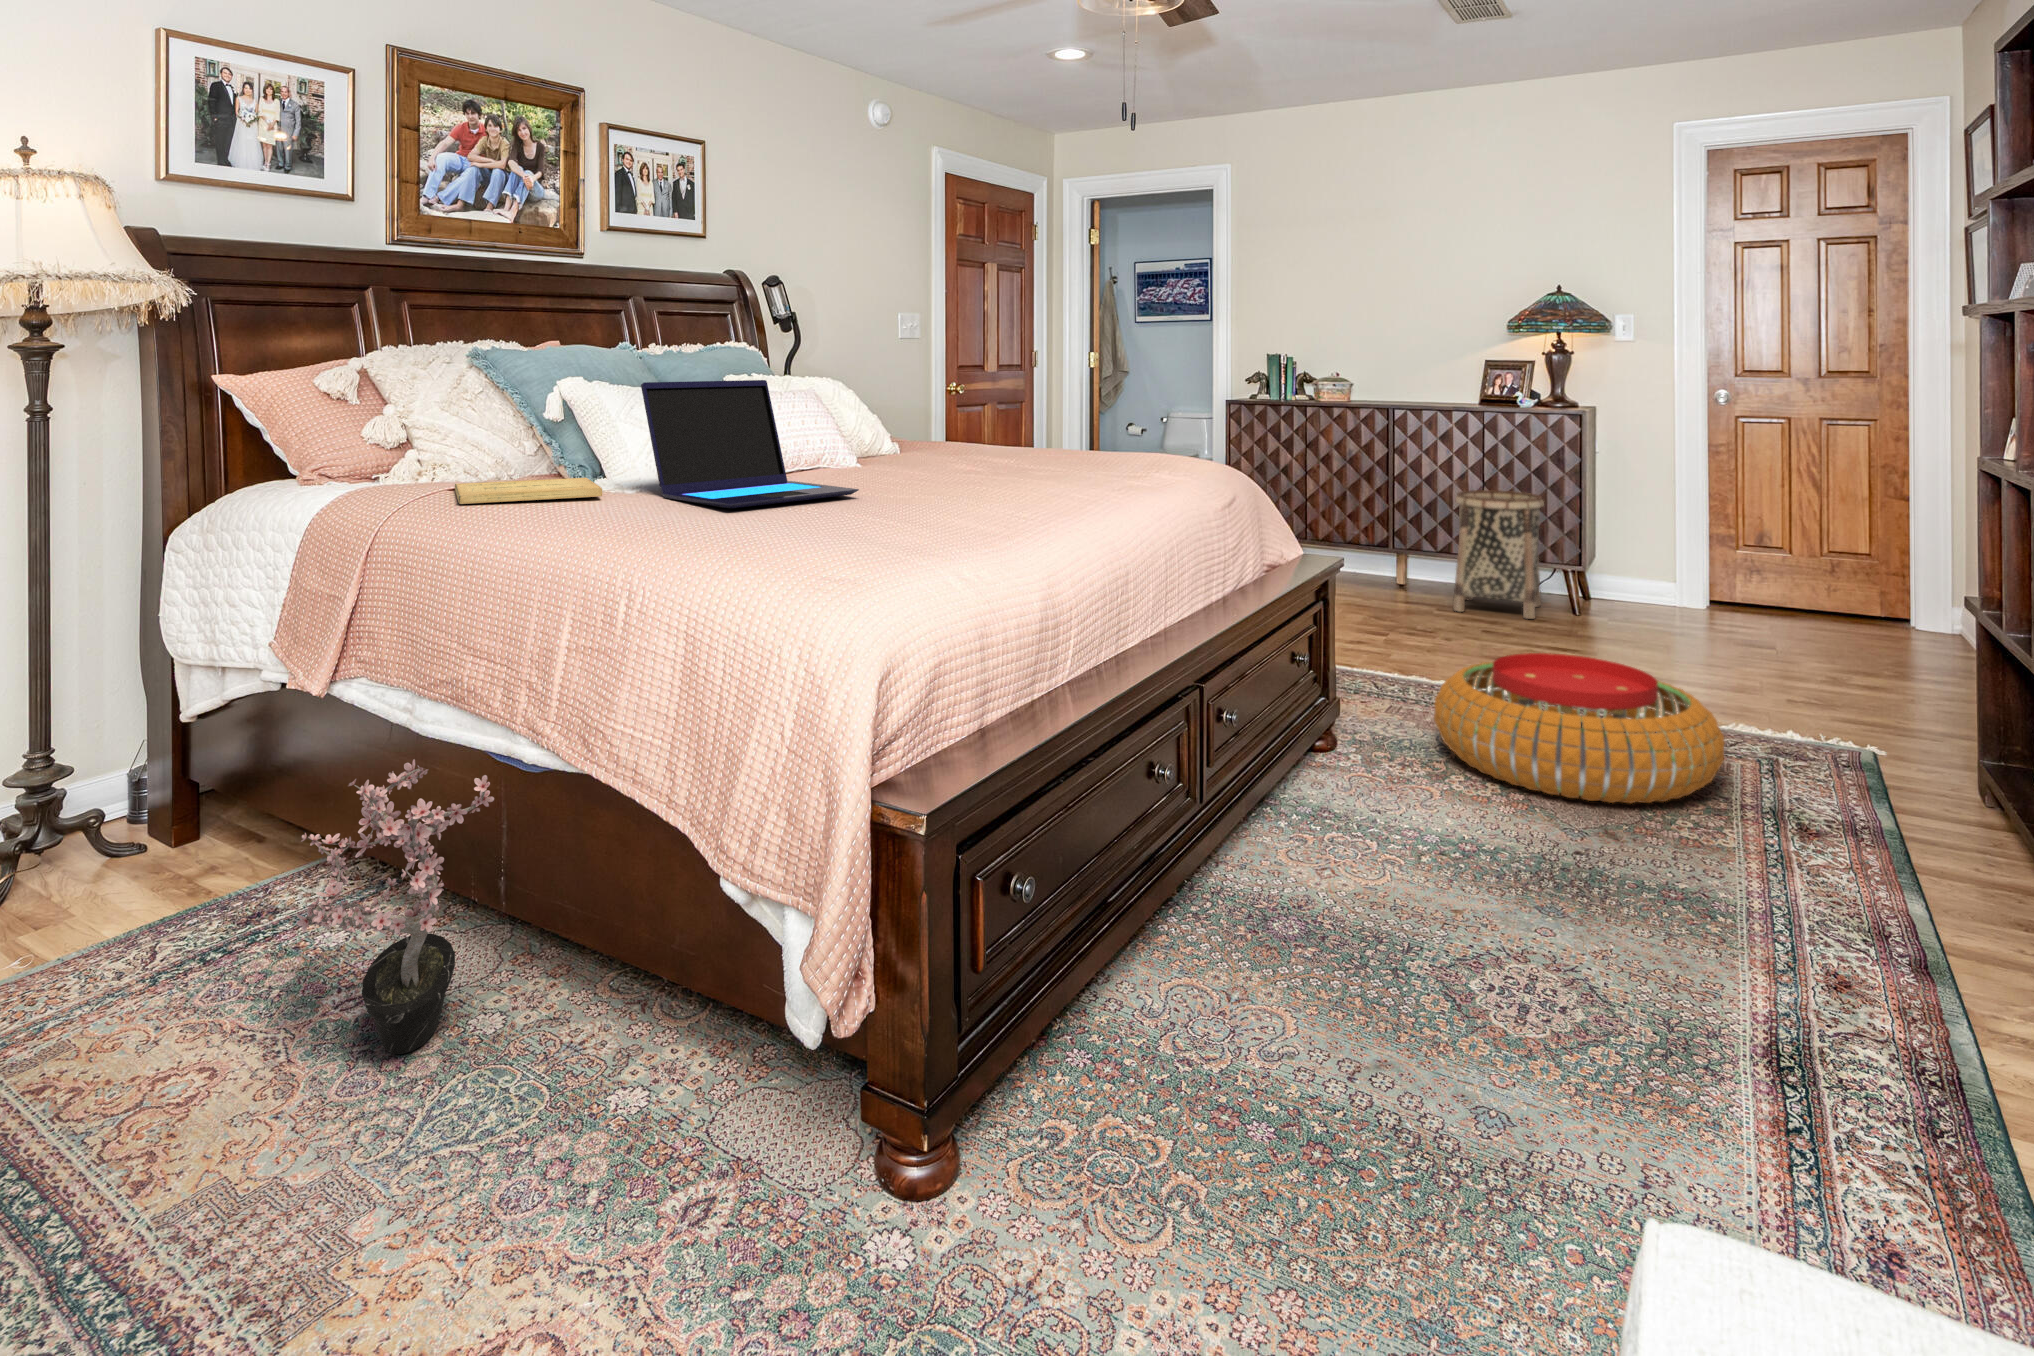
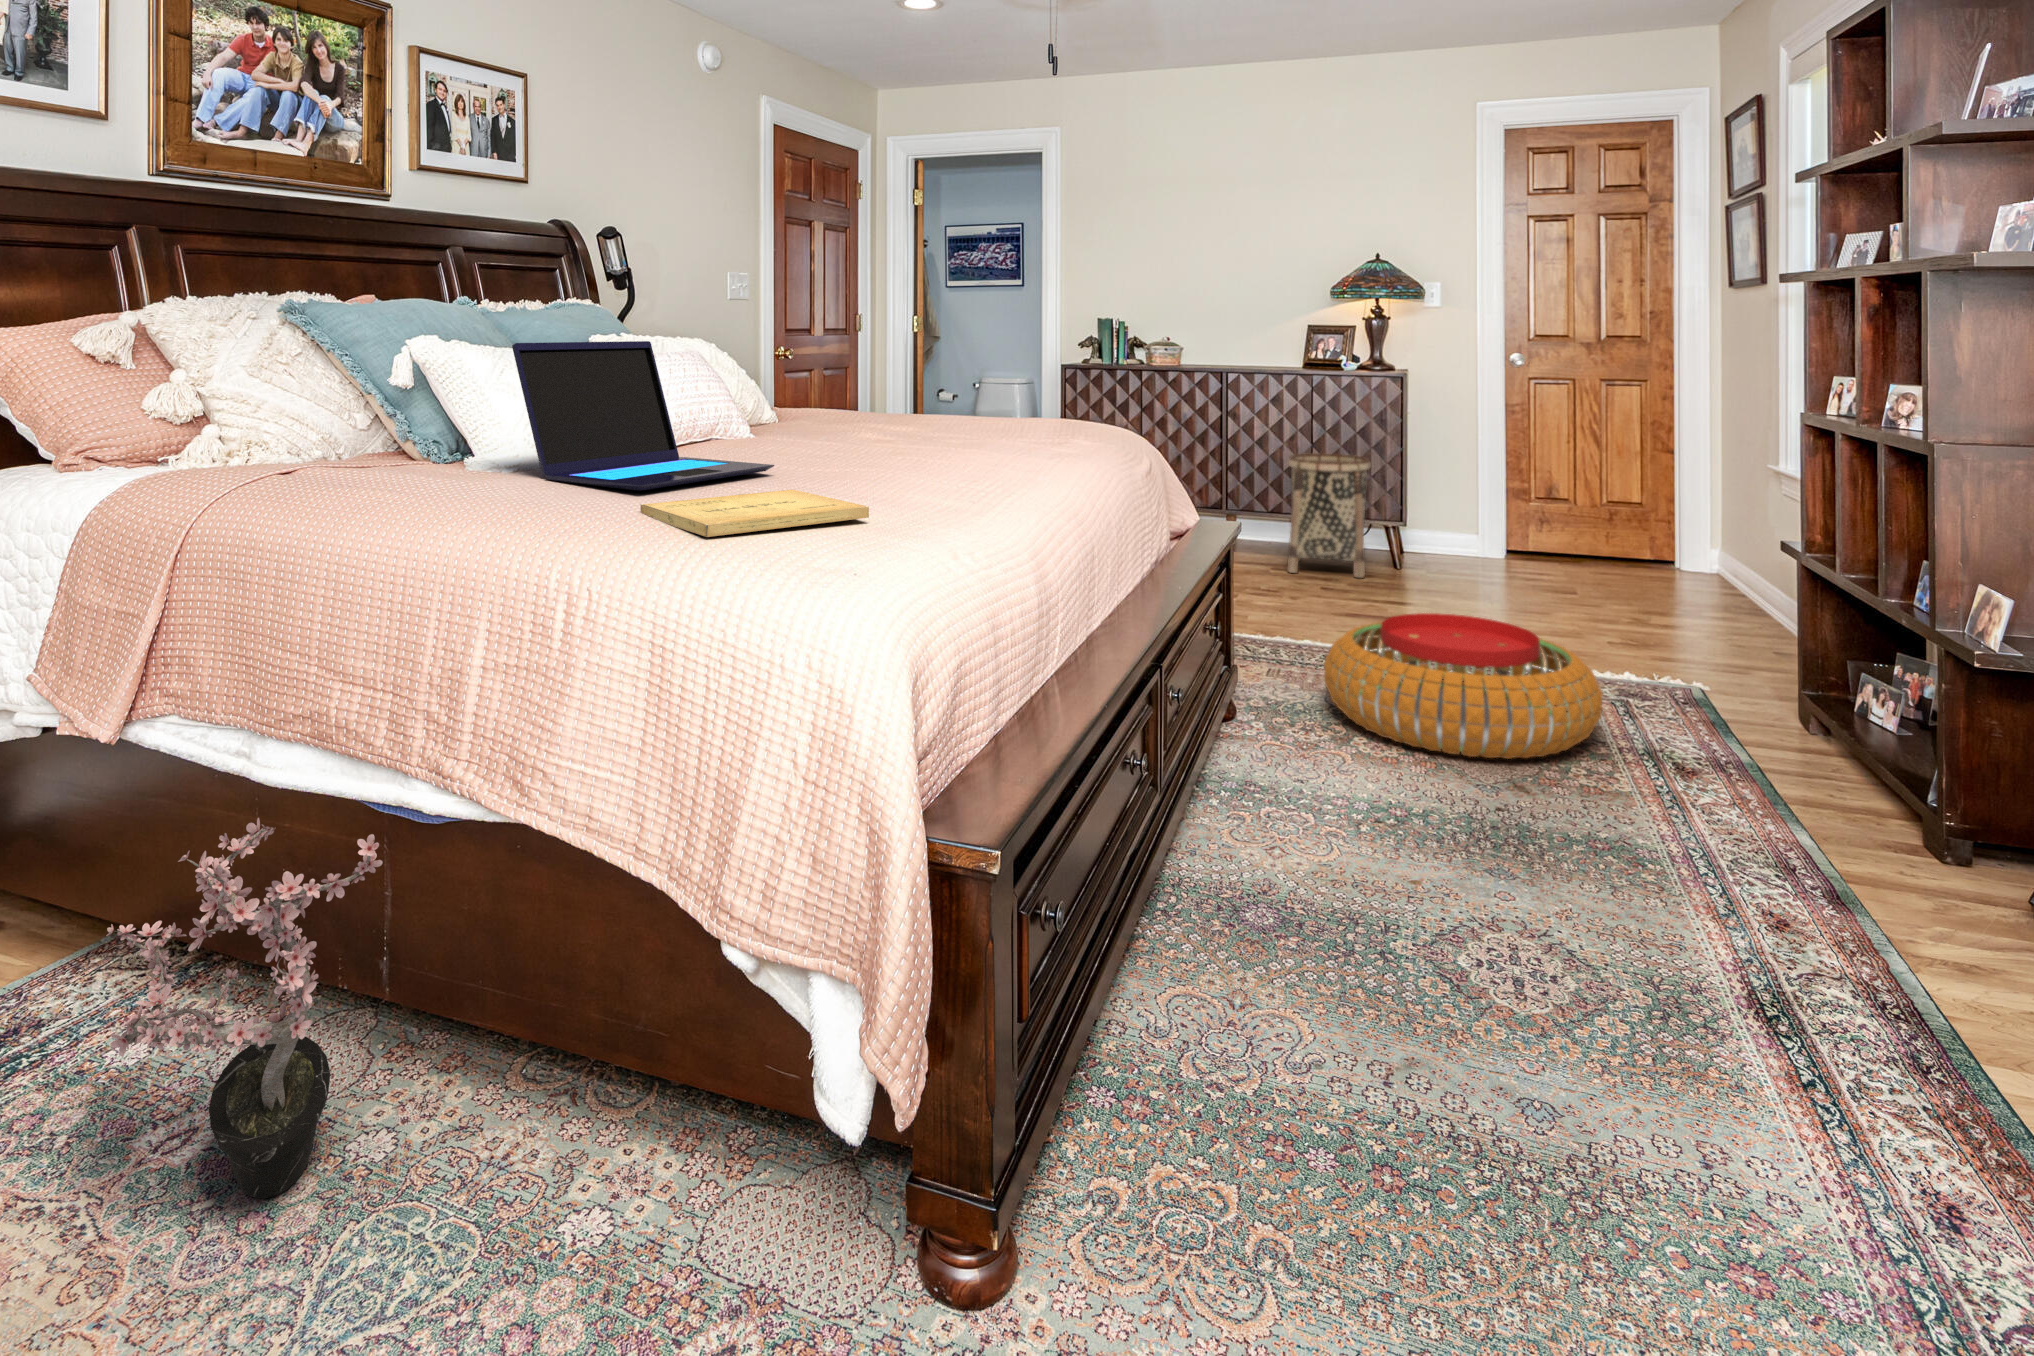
book: present [455,478,602,504] -> present [640,490,869,537]

